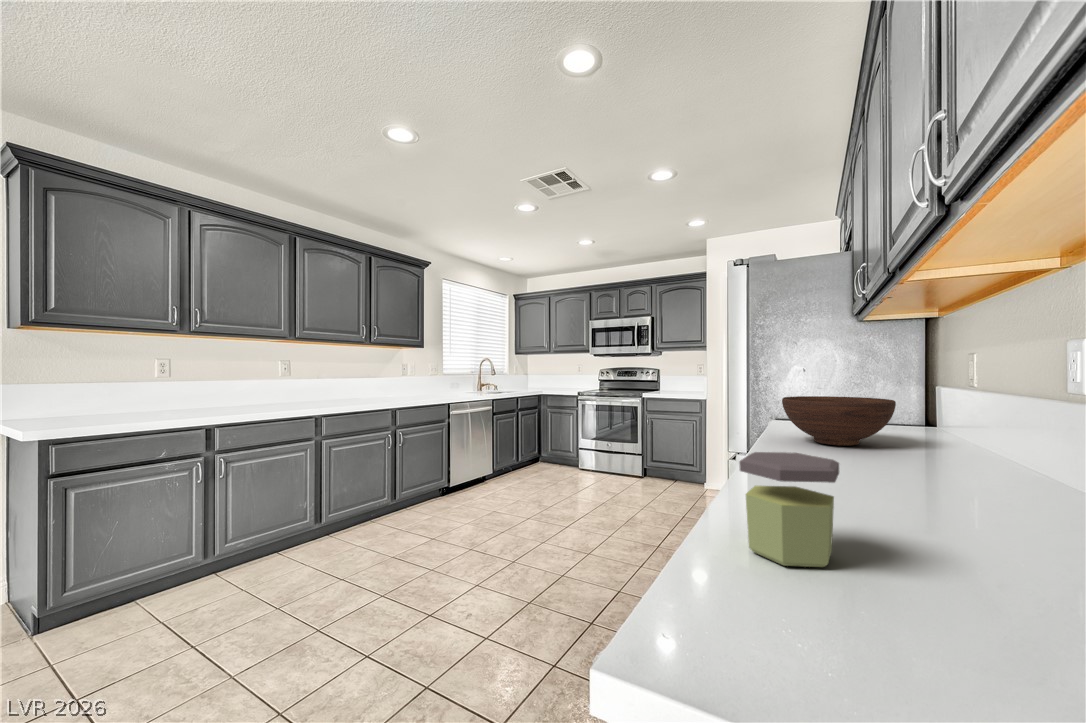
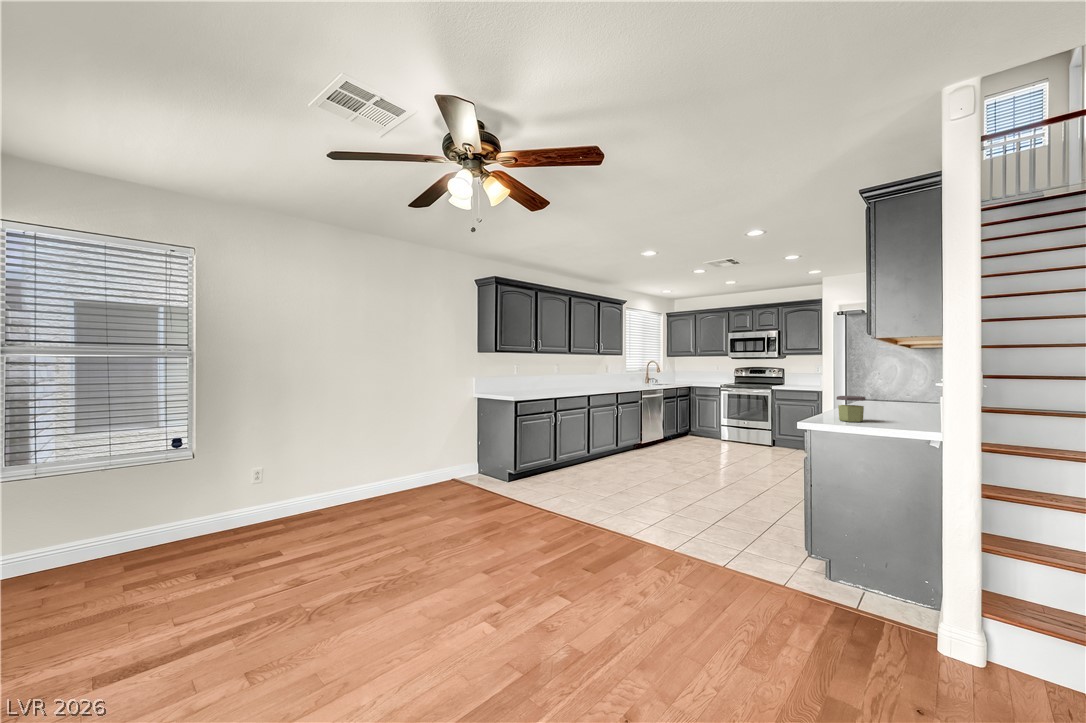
fruit bowl: present [782,396,896,446] -> none [865,385,921,407]

